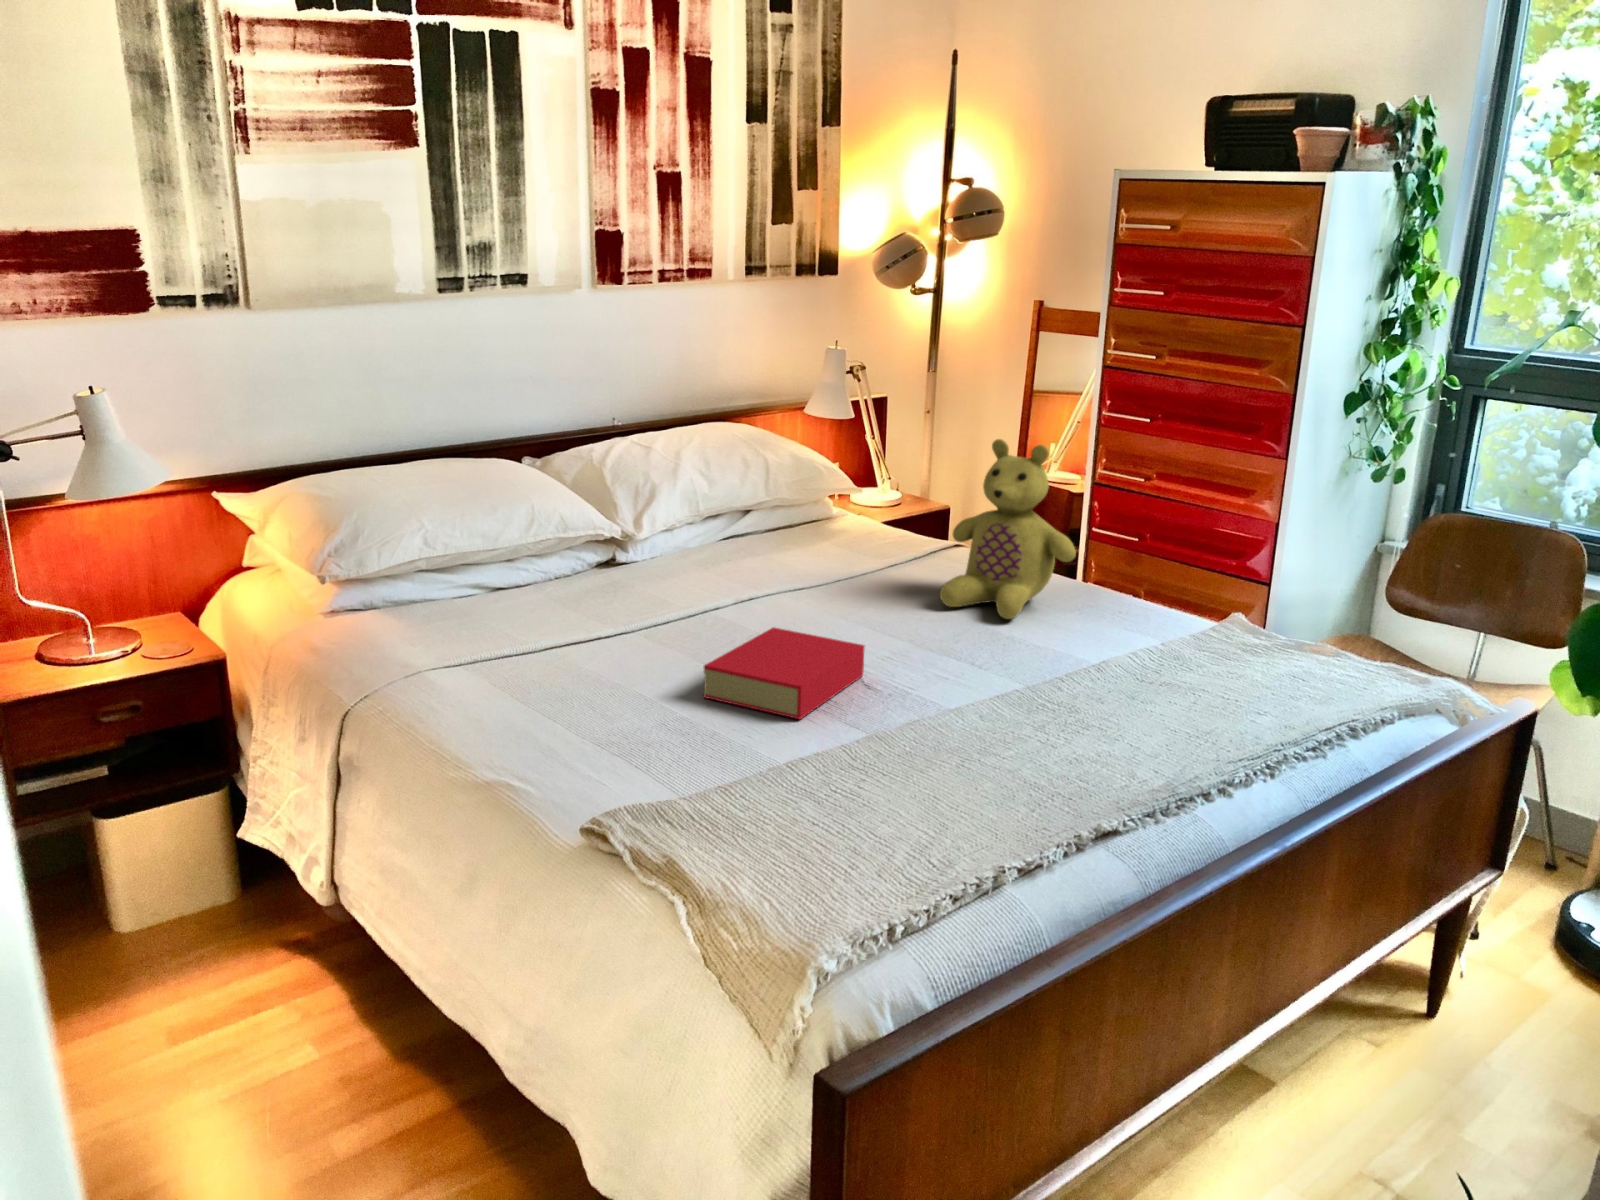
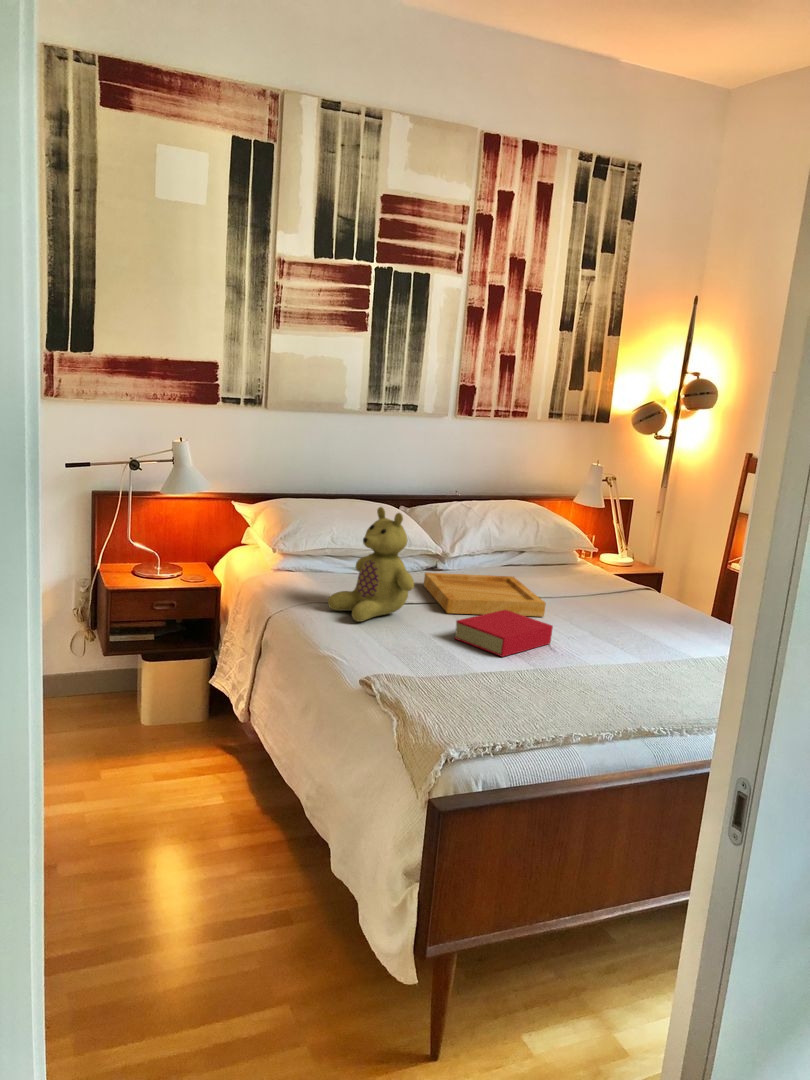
stuffed bear: present [940,439,1076,619] -> present [328,507,414,621]
tray: none [604,558,829,647] -> present [424,573,546,616]

